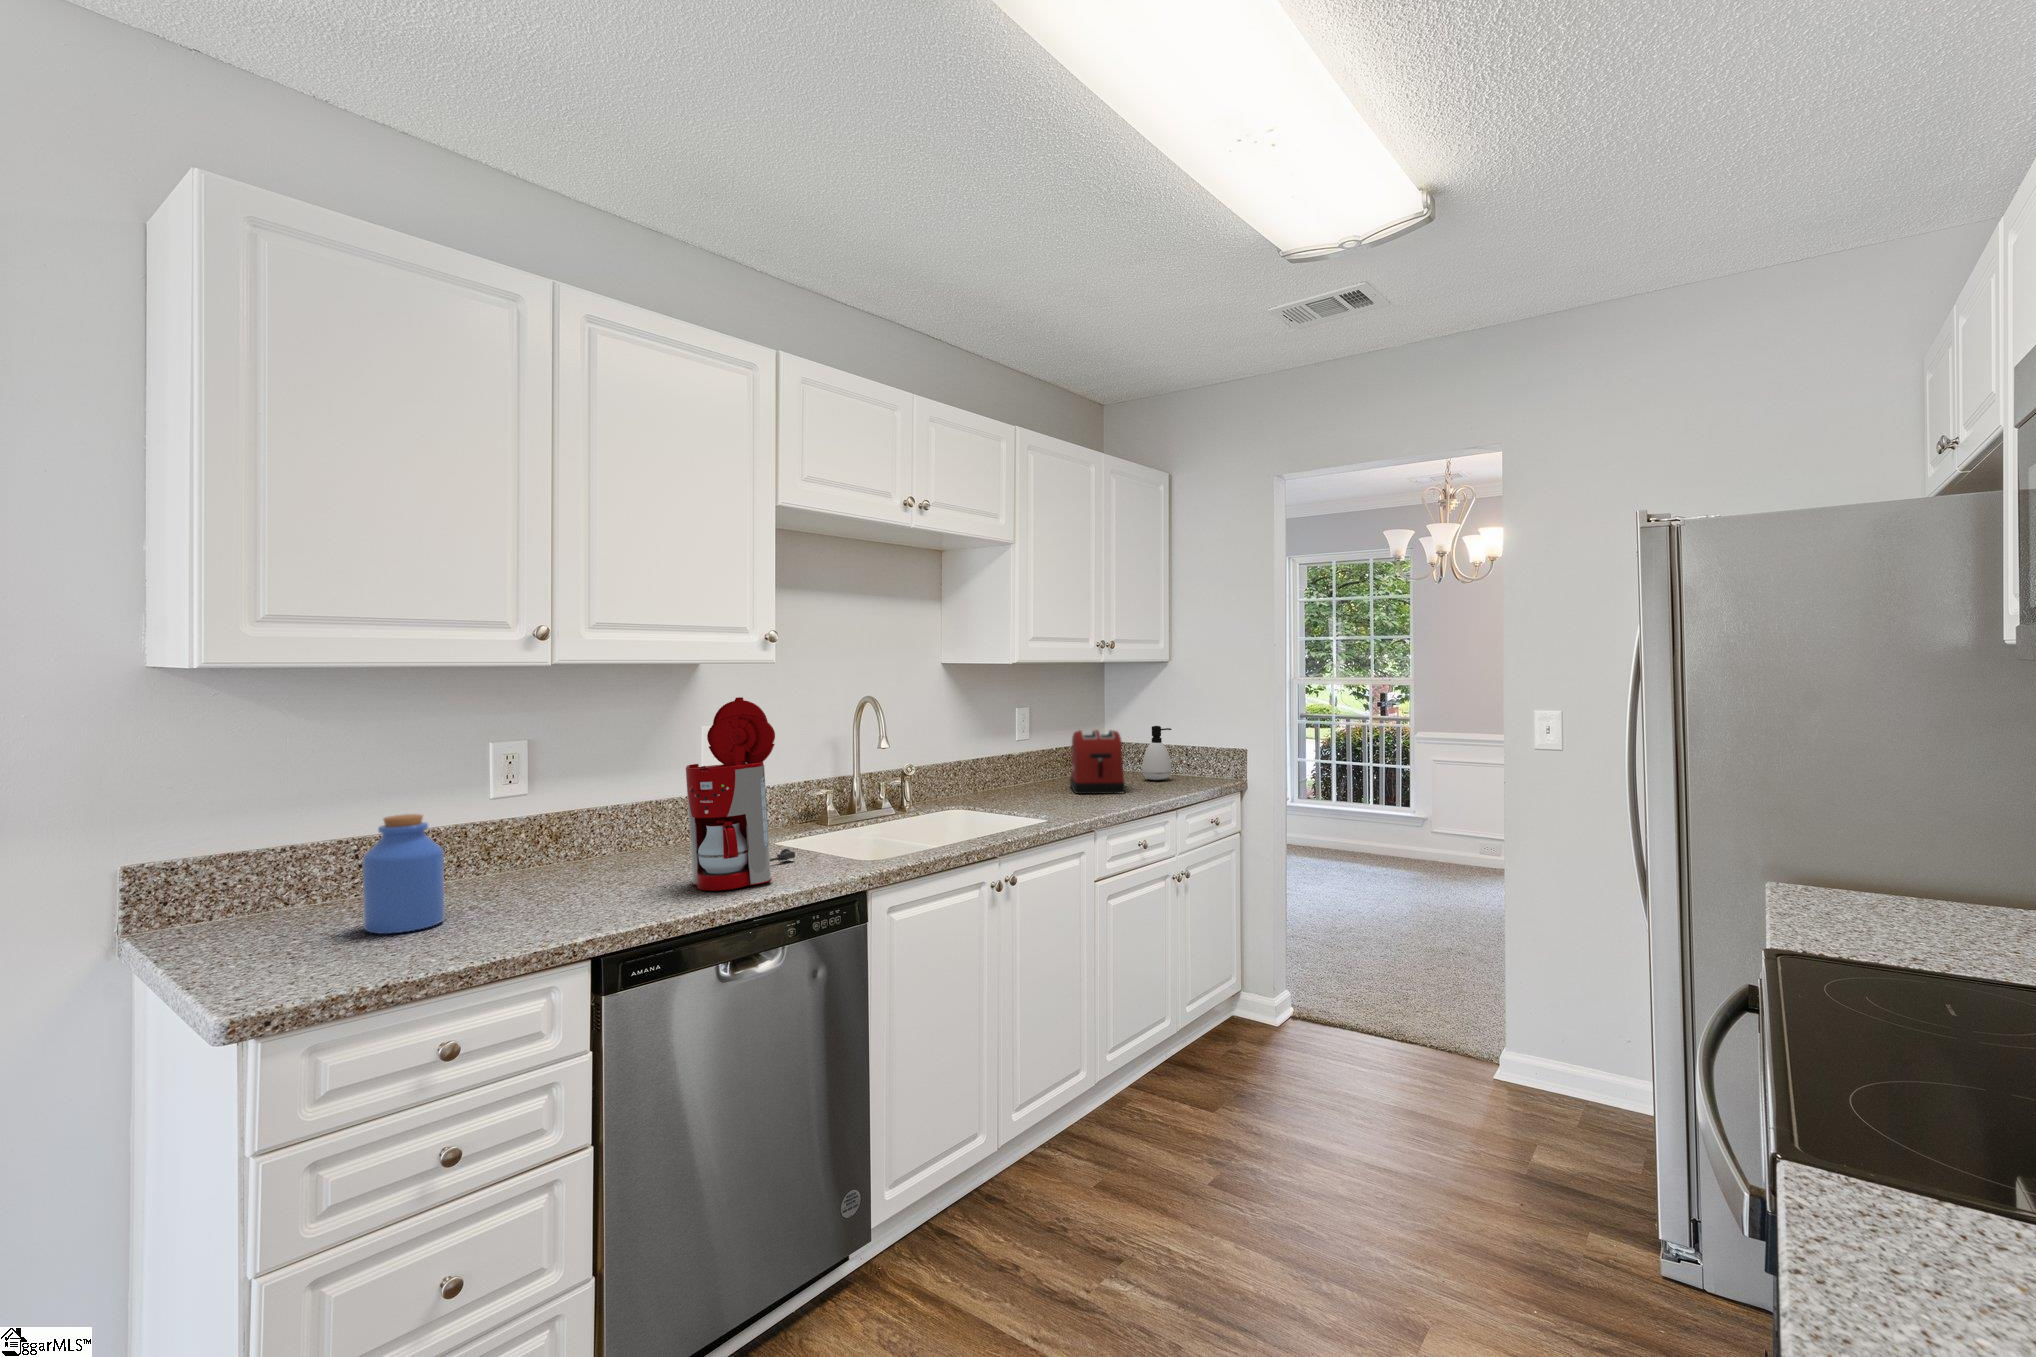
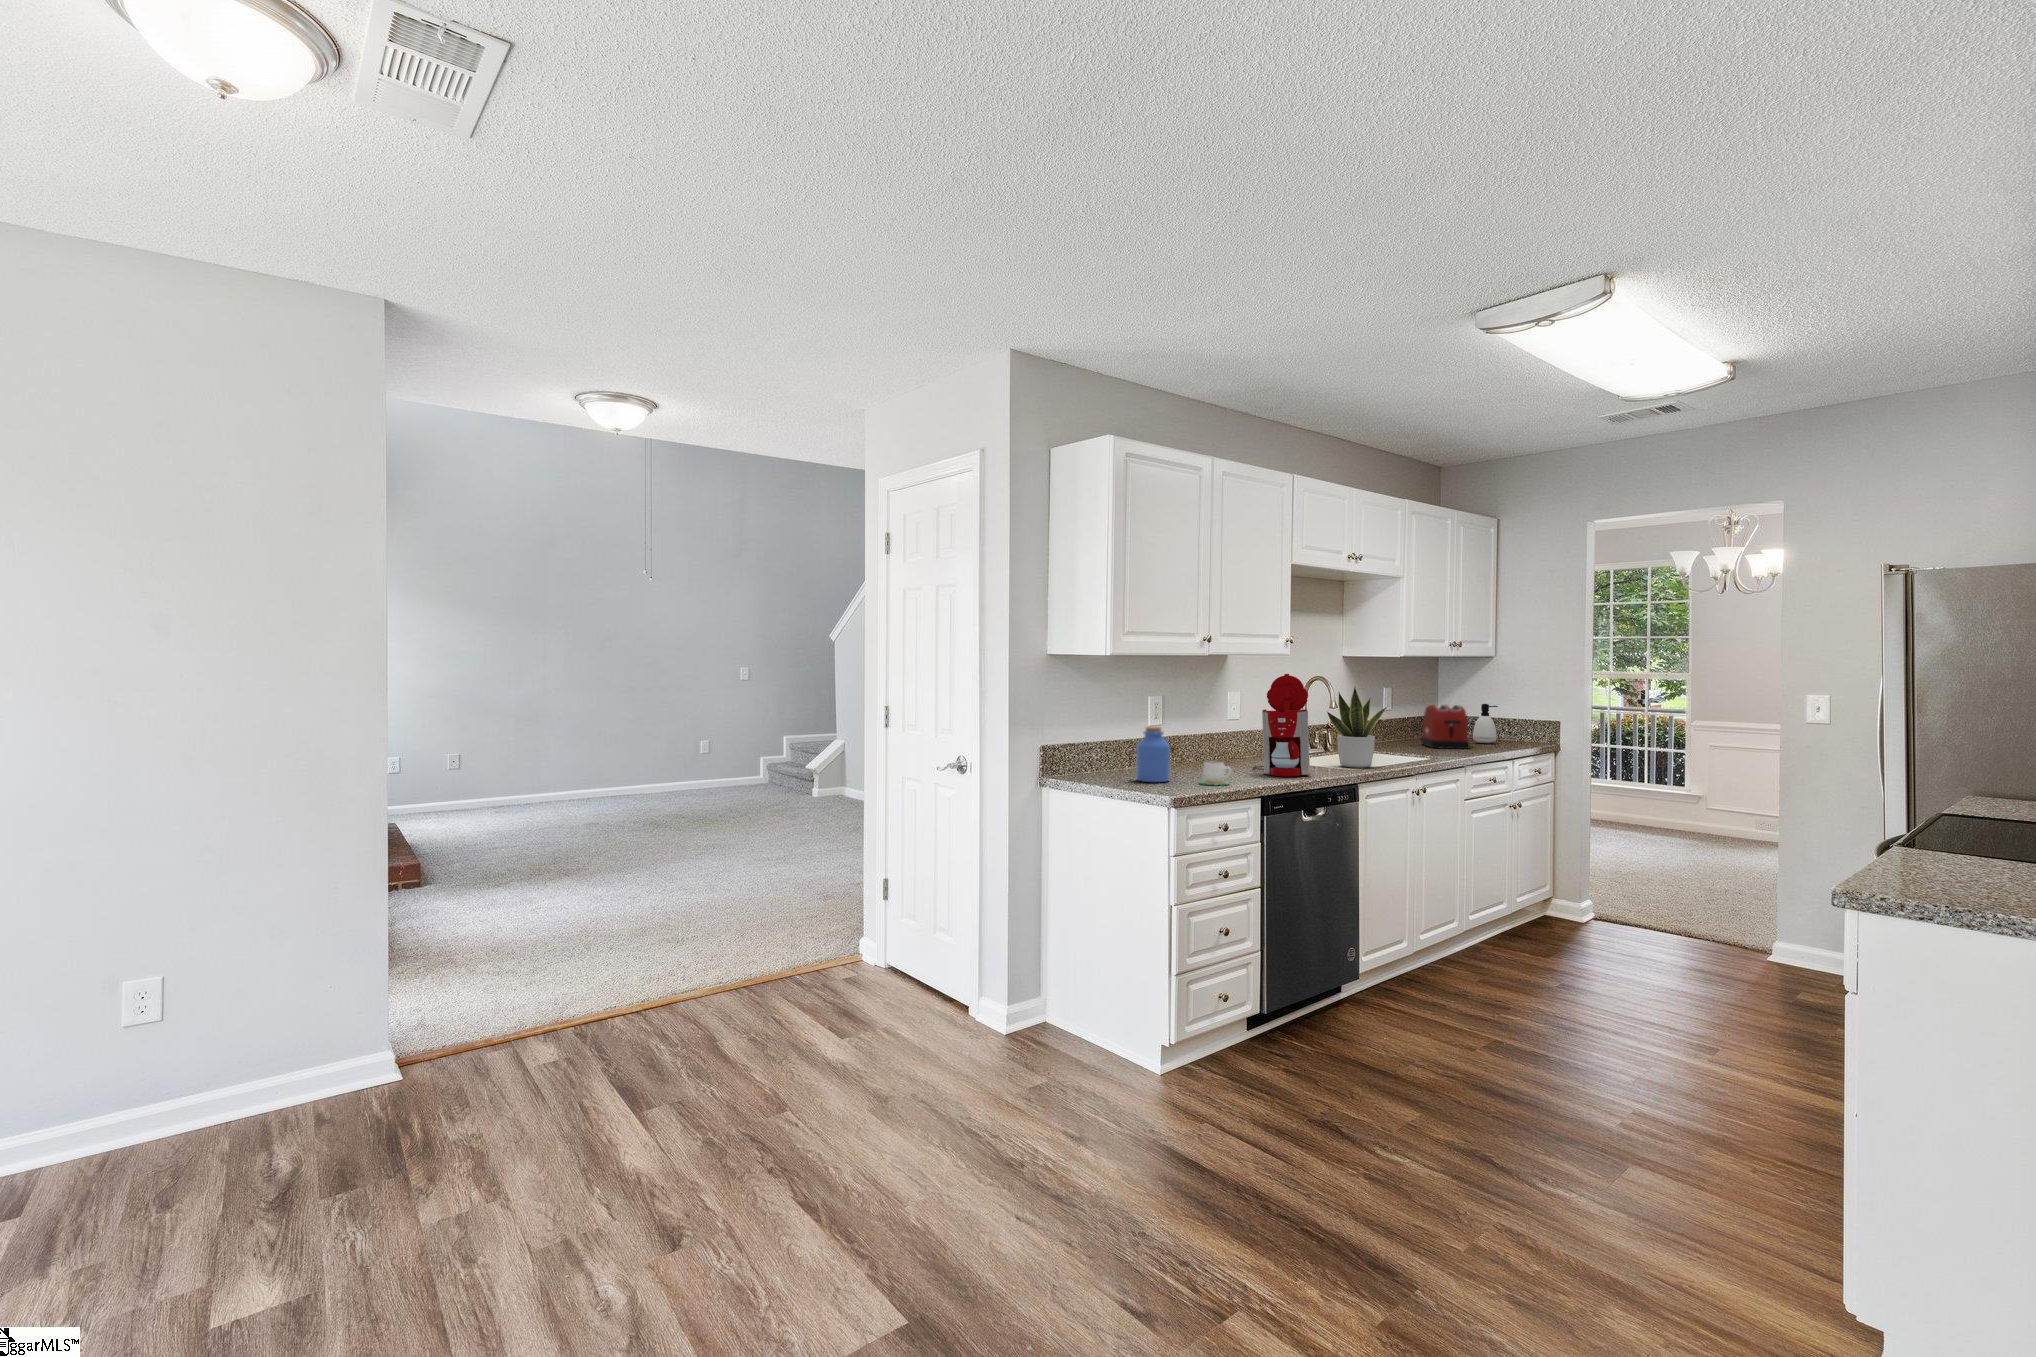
potted plant: none [845,711,949,852] -> present [1327,687,1387,768]
mug: none [481,882,551,937] -> present [1199,762,1231,785]

